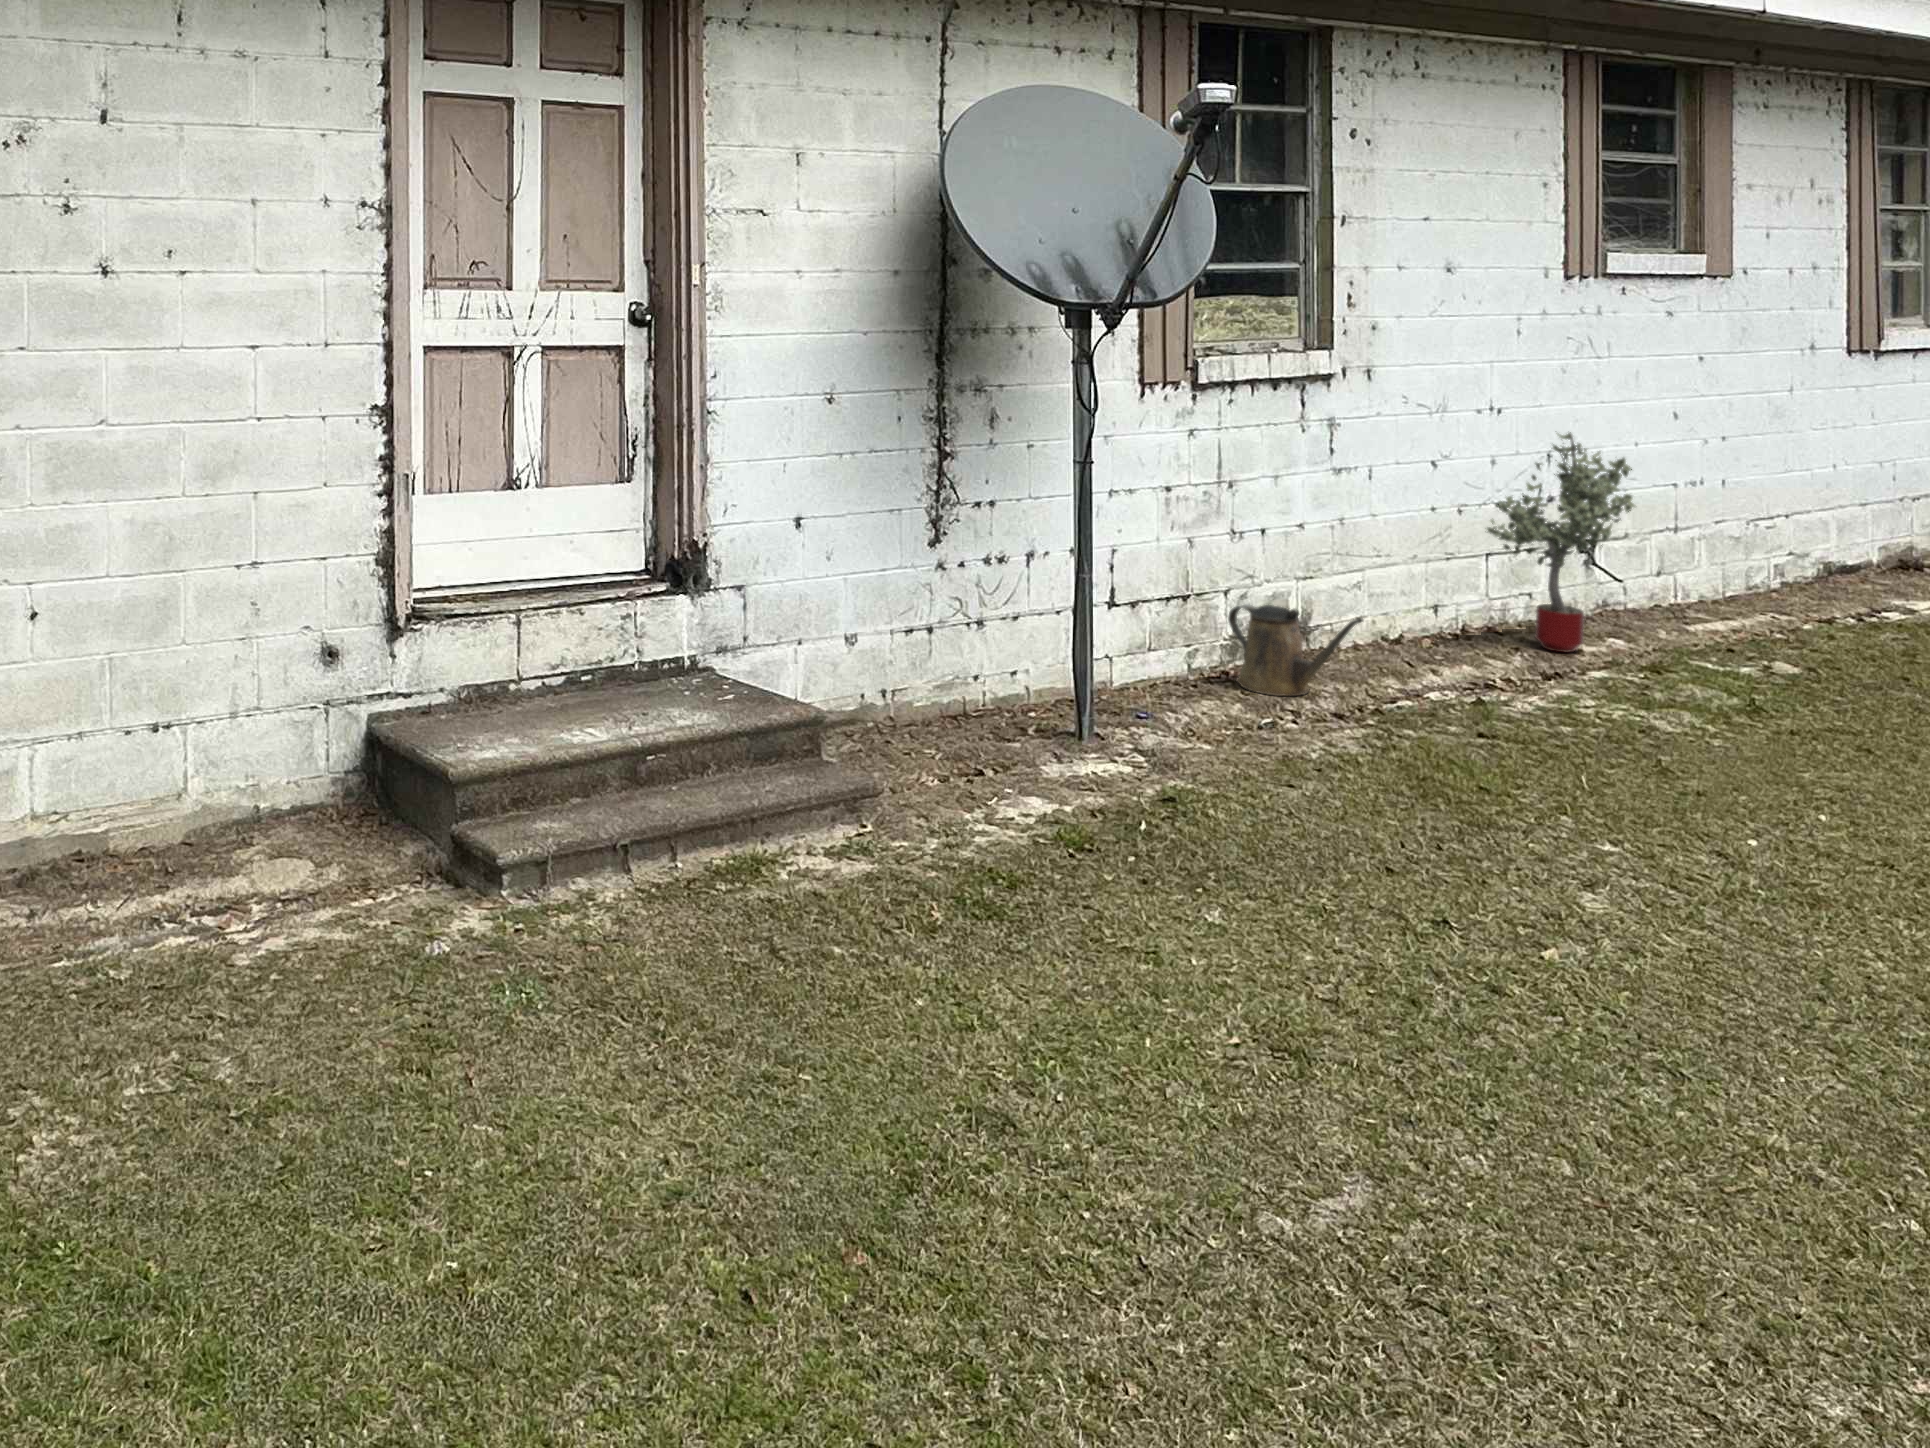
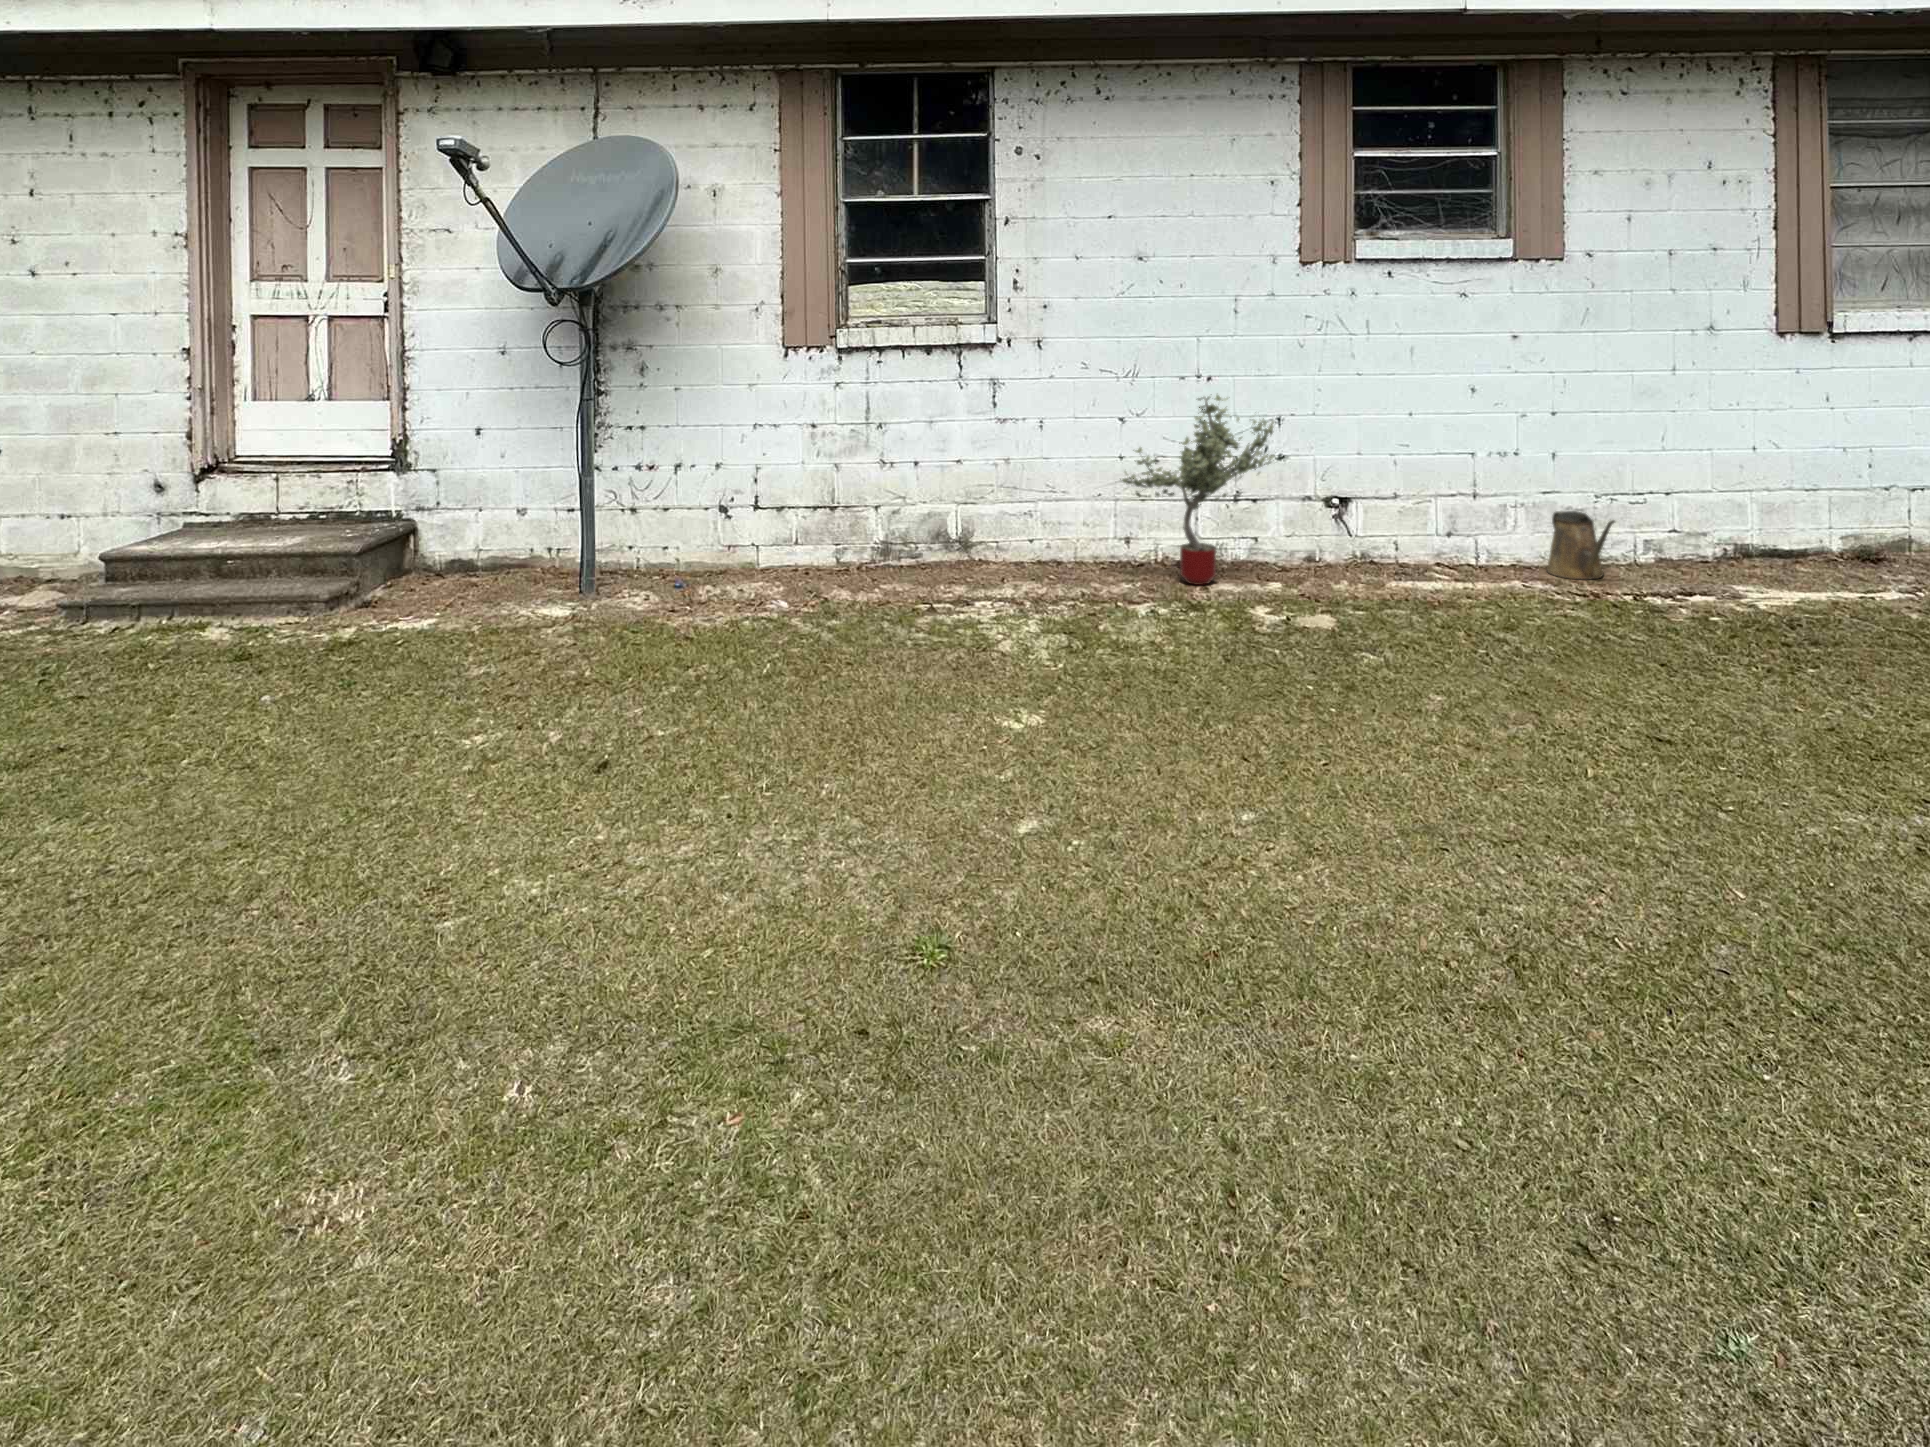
watering can: present [1228,604,1363,696] -> present [1546,511,1615,580]

